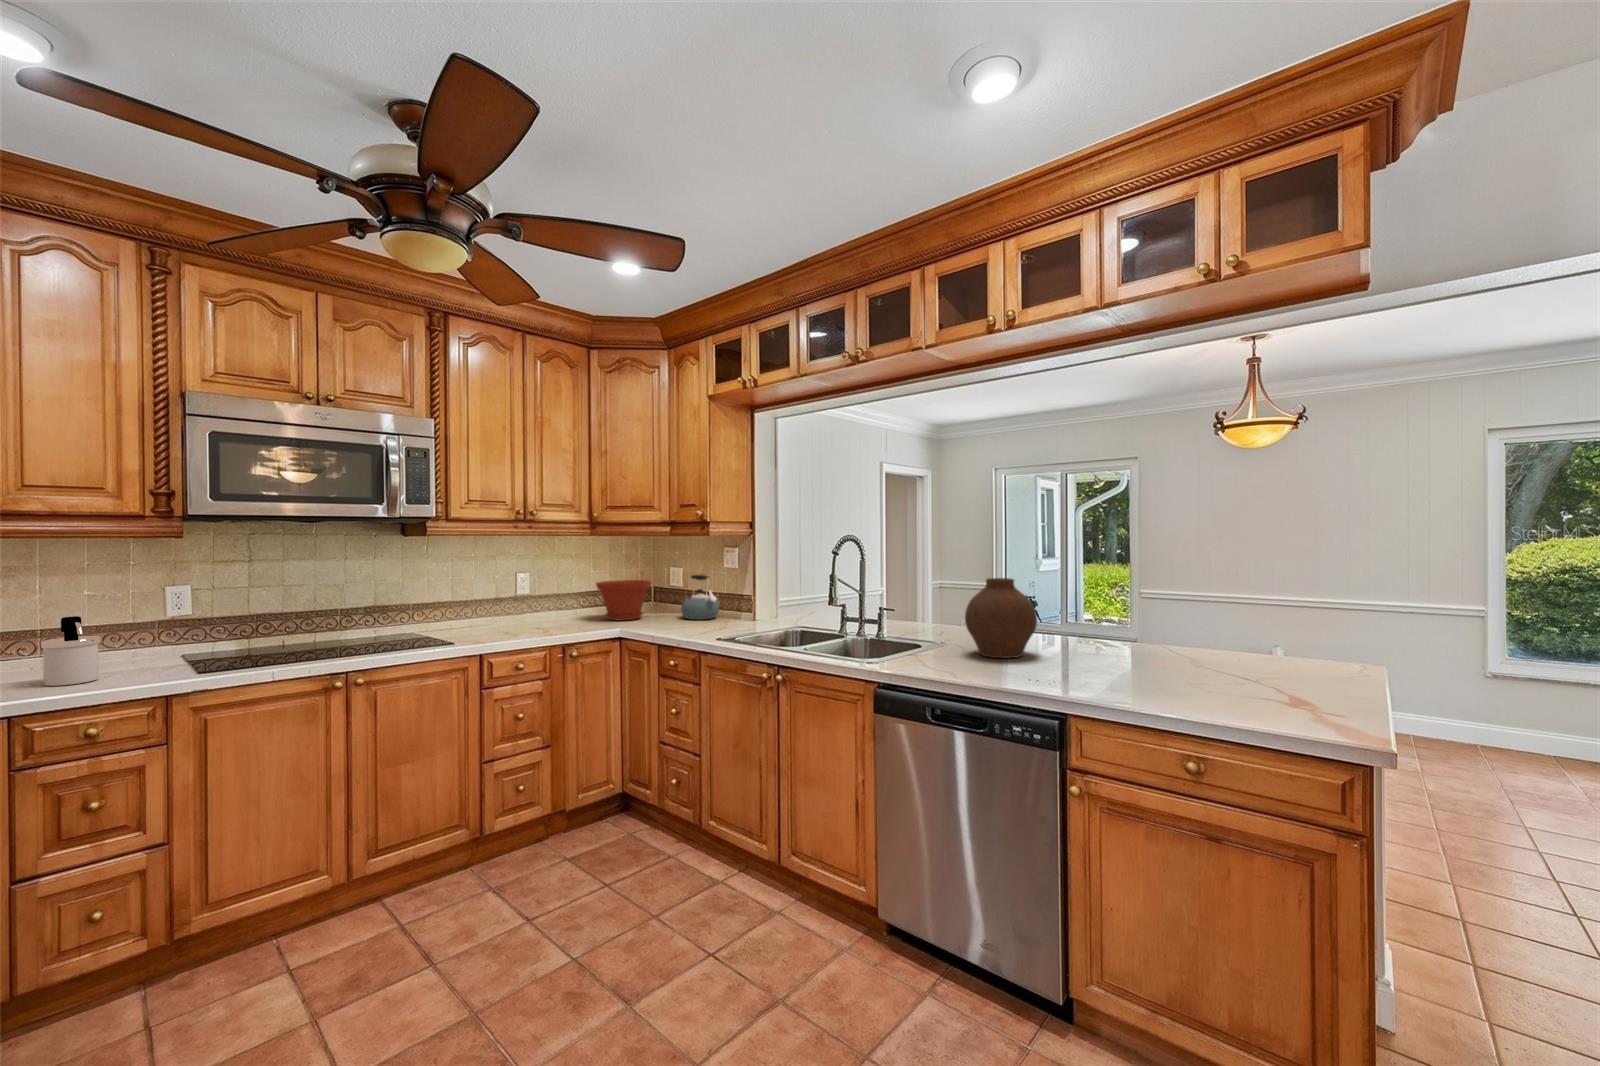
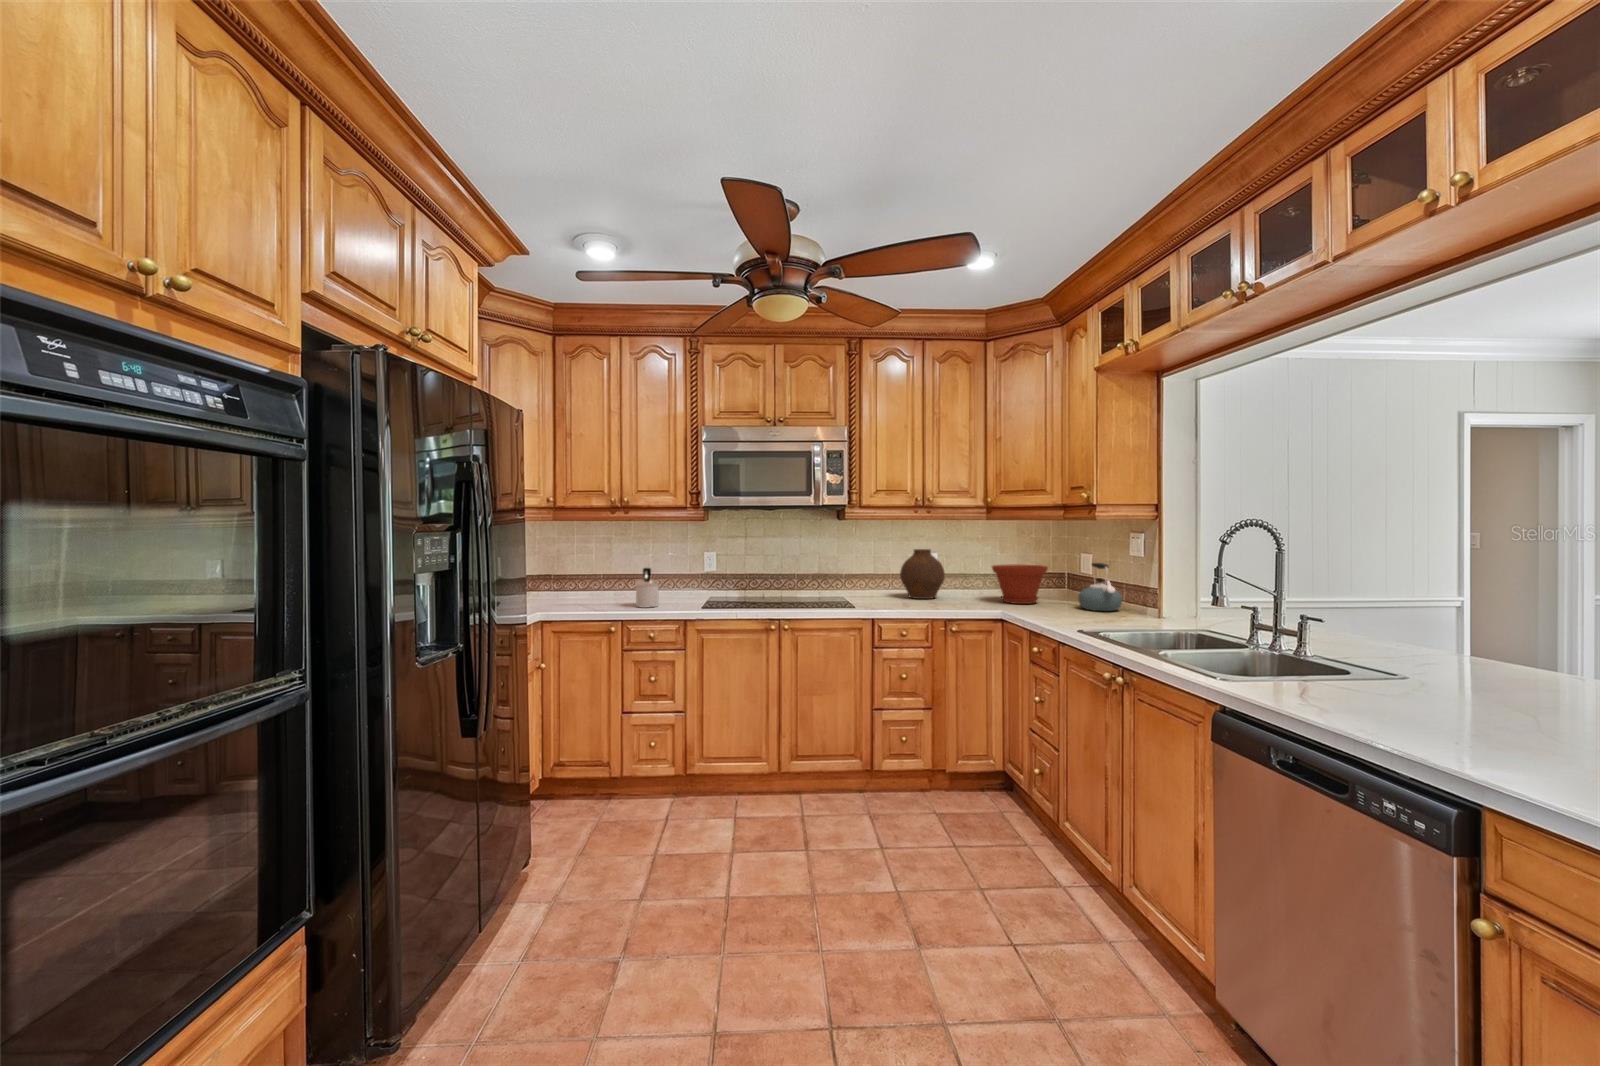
vase: present [965,578,1037,658] -> present [900,549,945,599]

